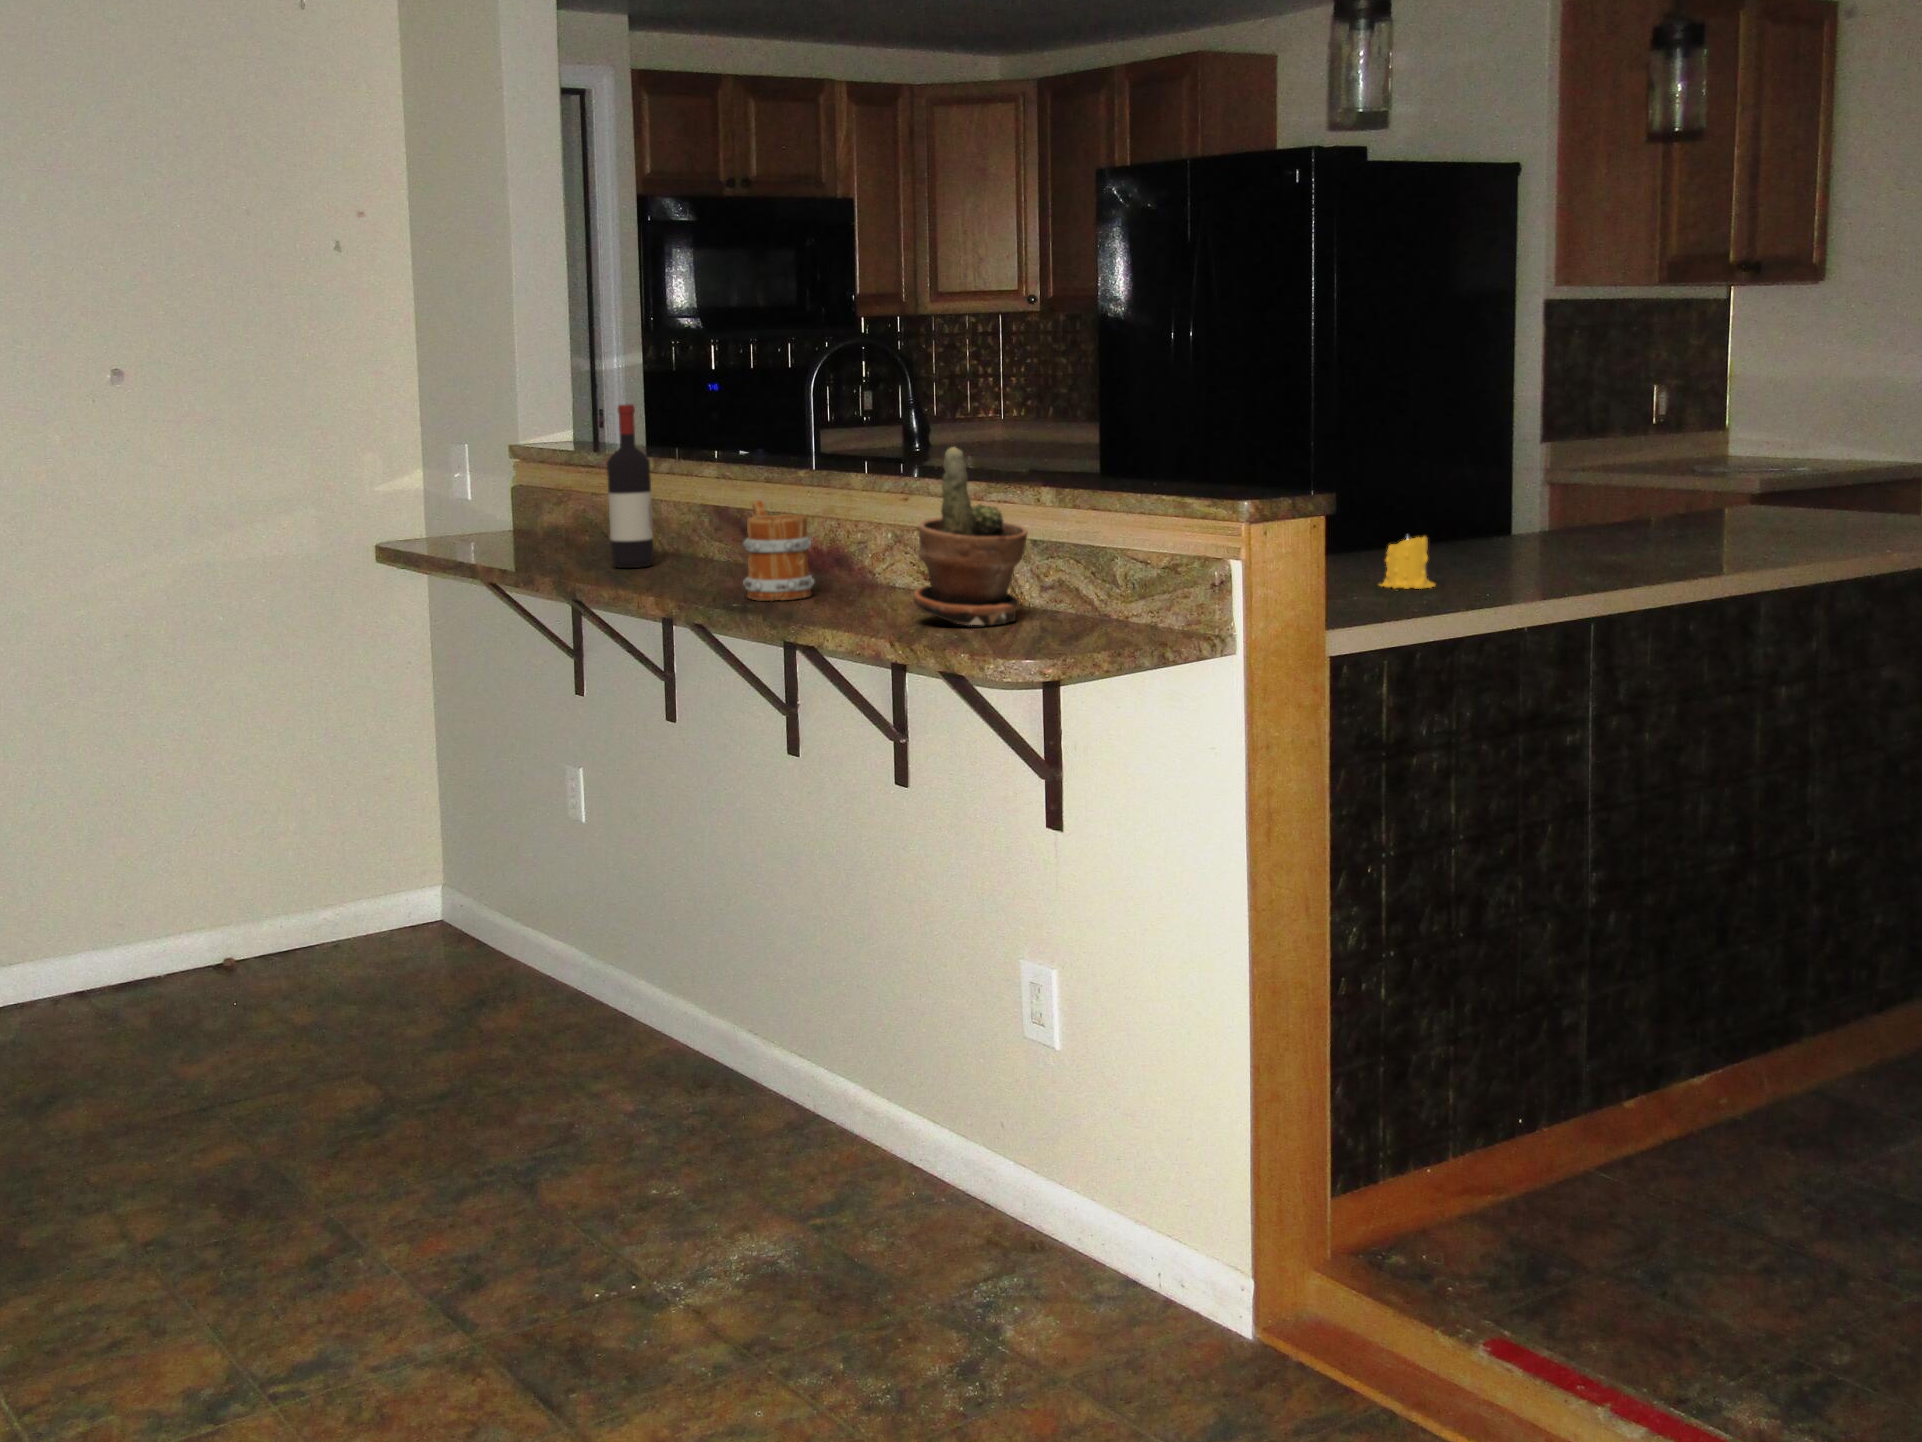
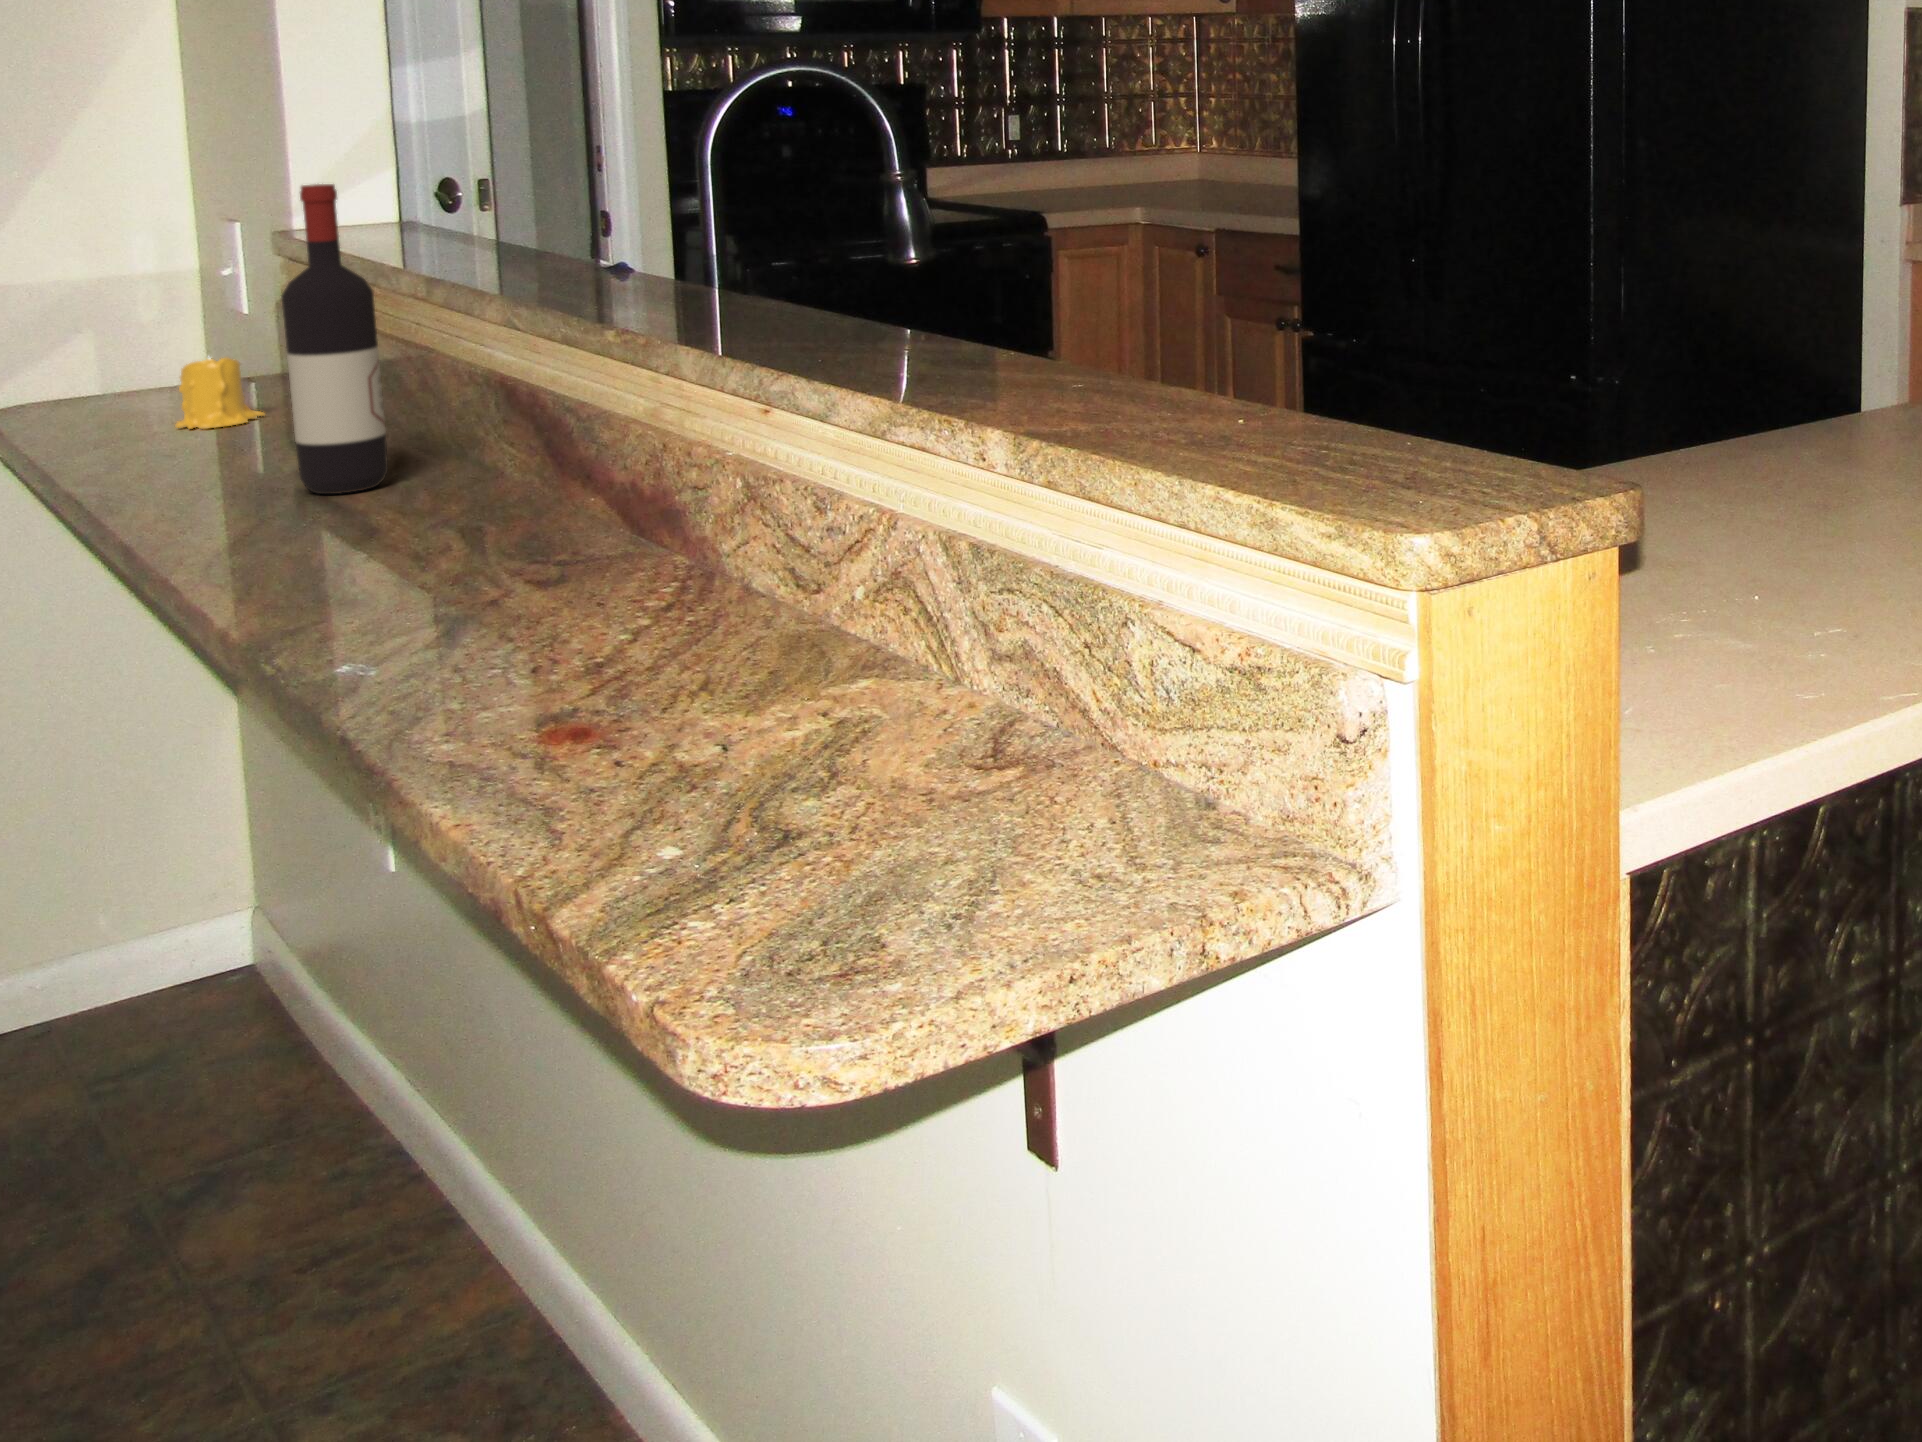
potted plant: present [913,447,1028,625] -> none [629,367,915,806]
mug: present [743,500,814,600] -> none [387,411,551,645]
candle: present [1380,537,1435,589] -> present [176,356,264,429]

